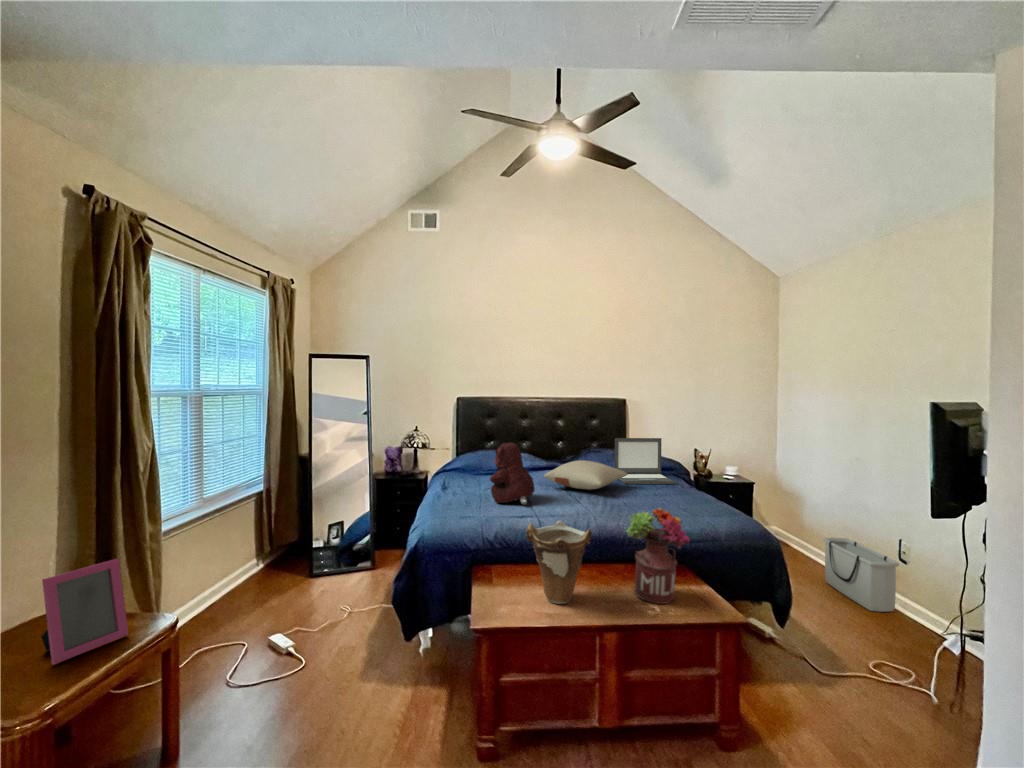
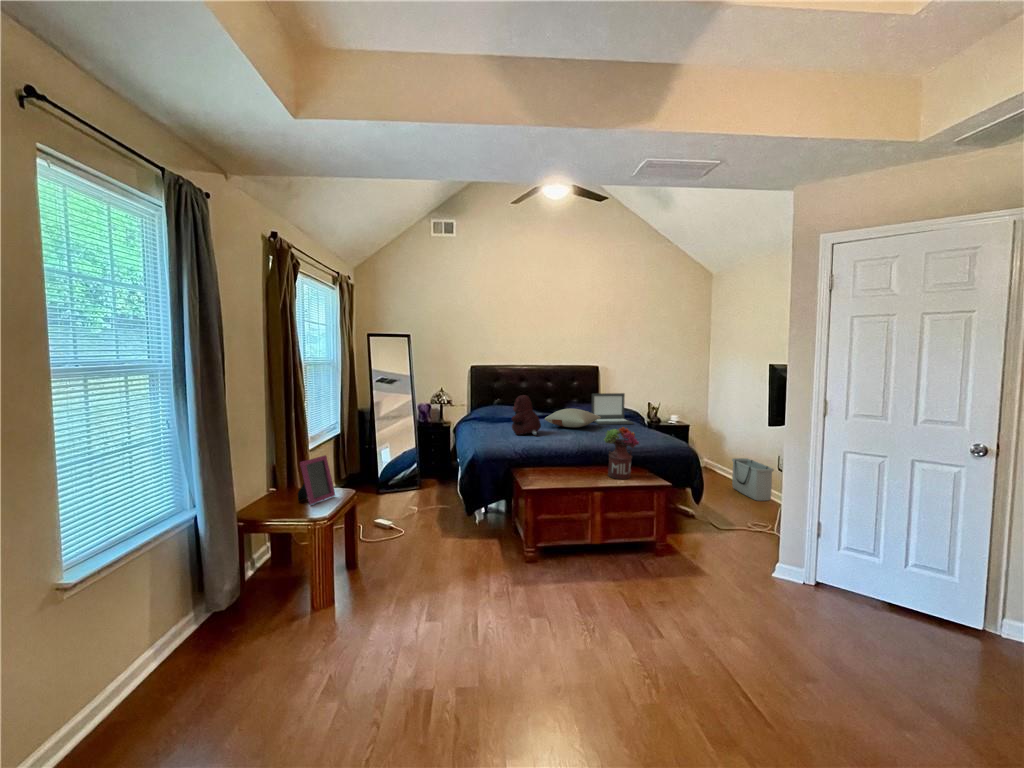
vase: present [526,521,592,604] -> none [547,436,584,481]

